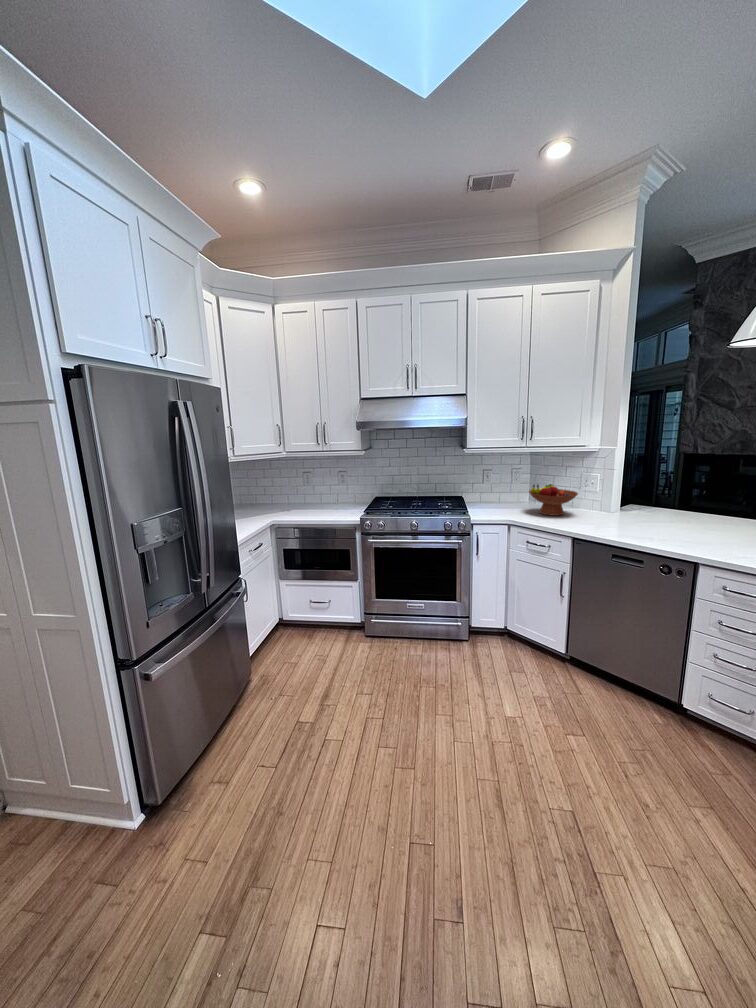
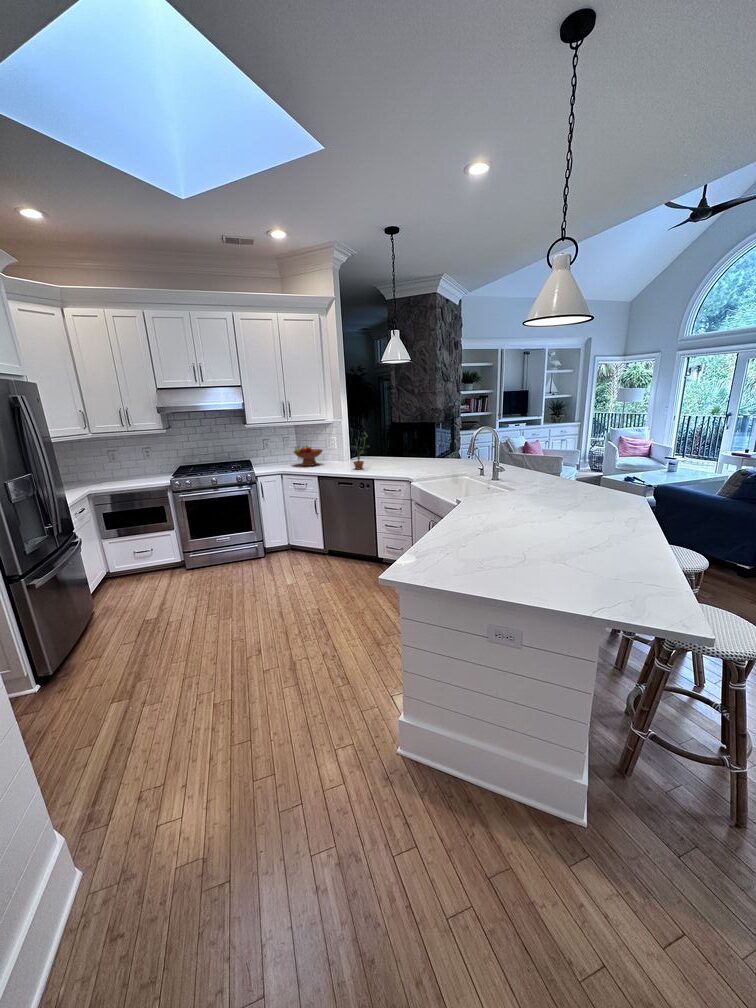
potted plant: none [641,470,687,536] -> present [353,432,370,469]

